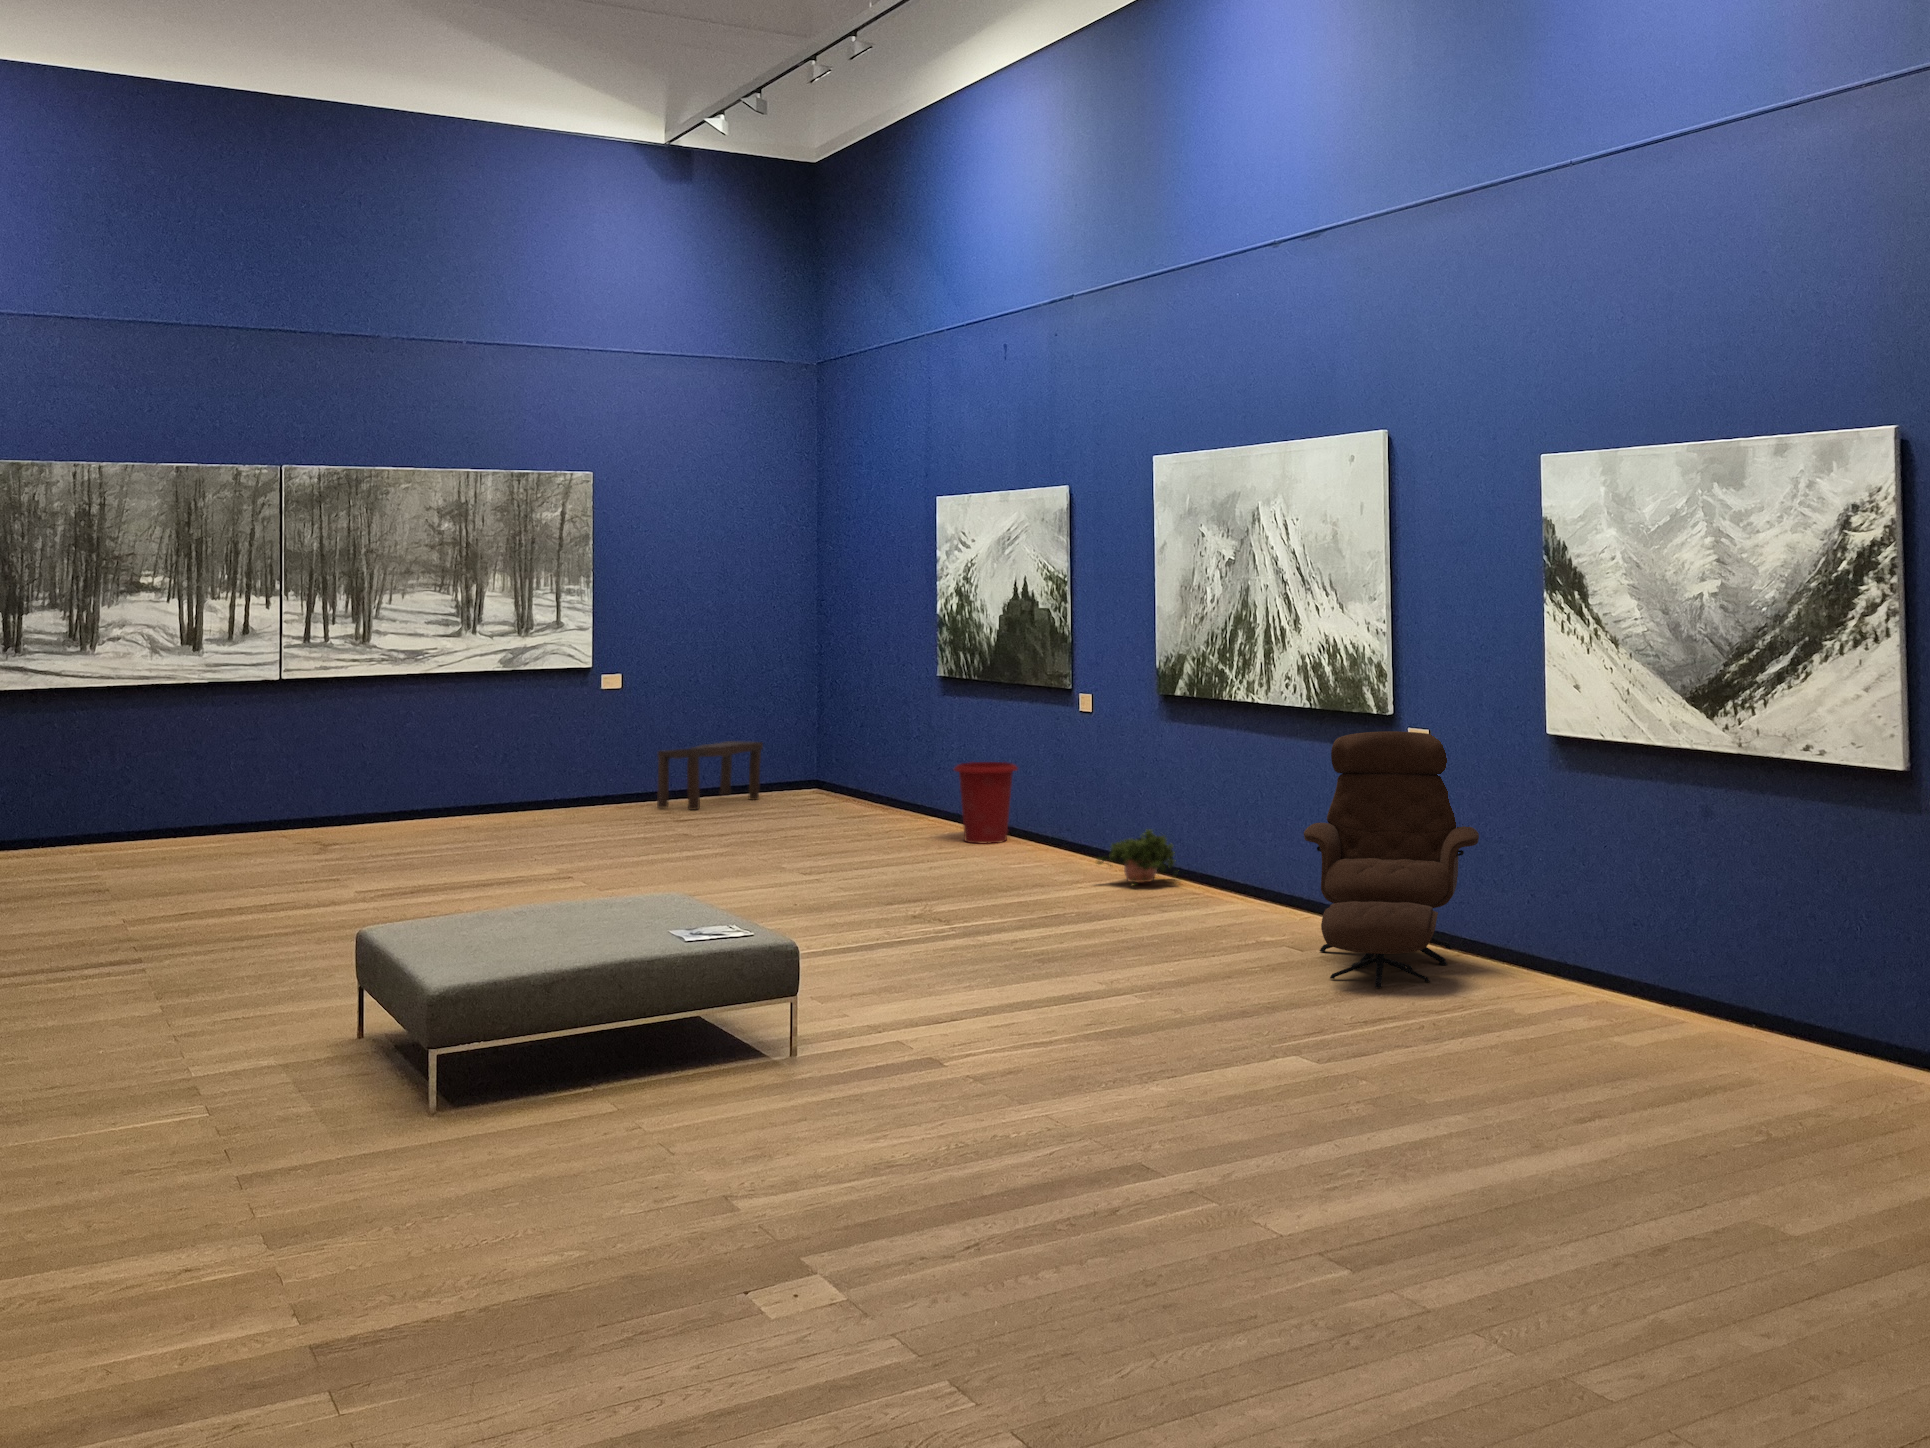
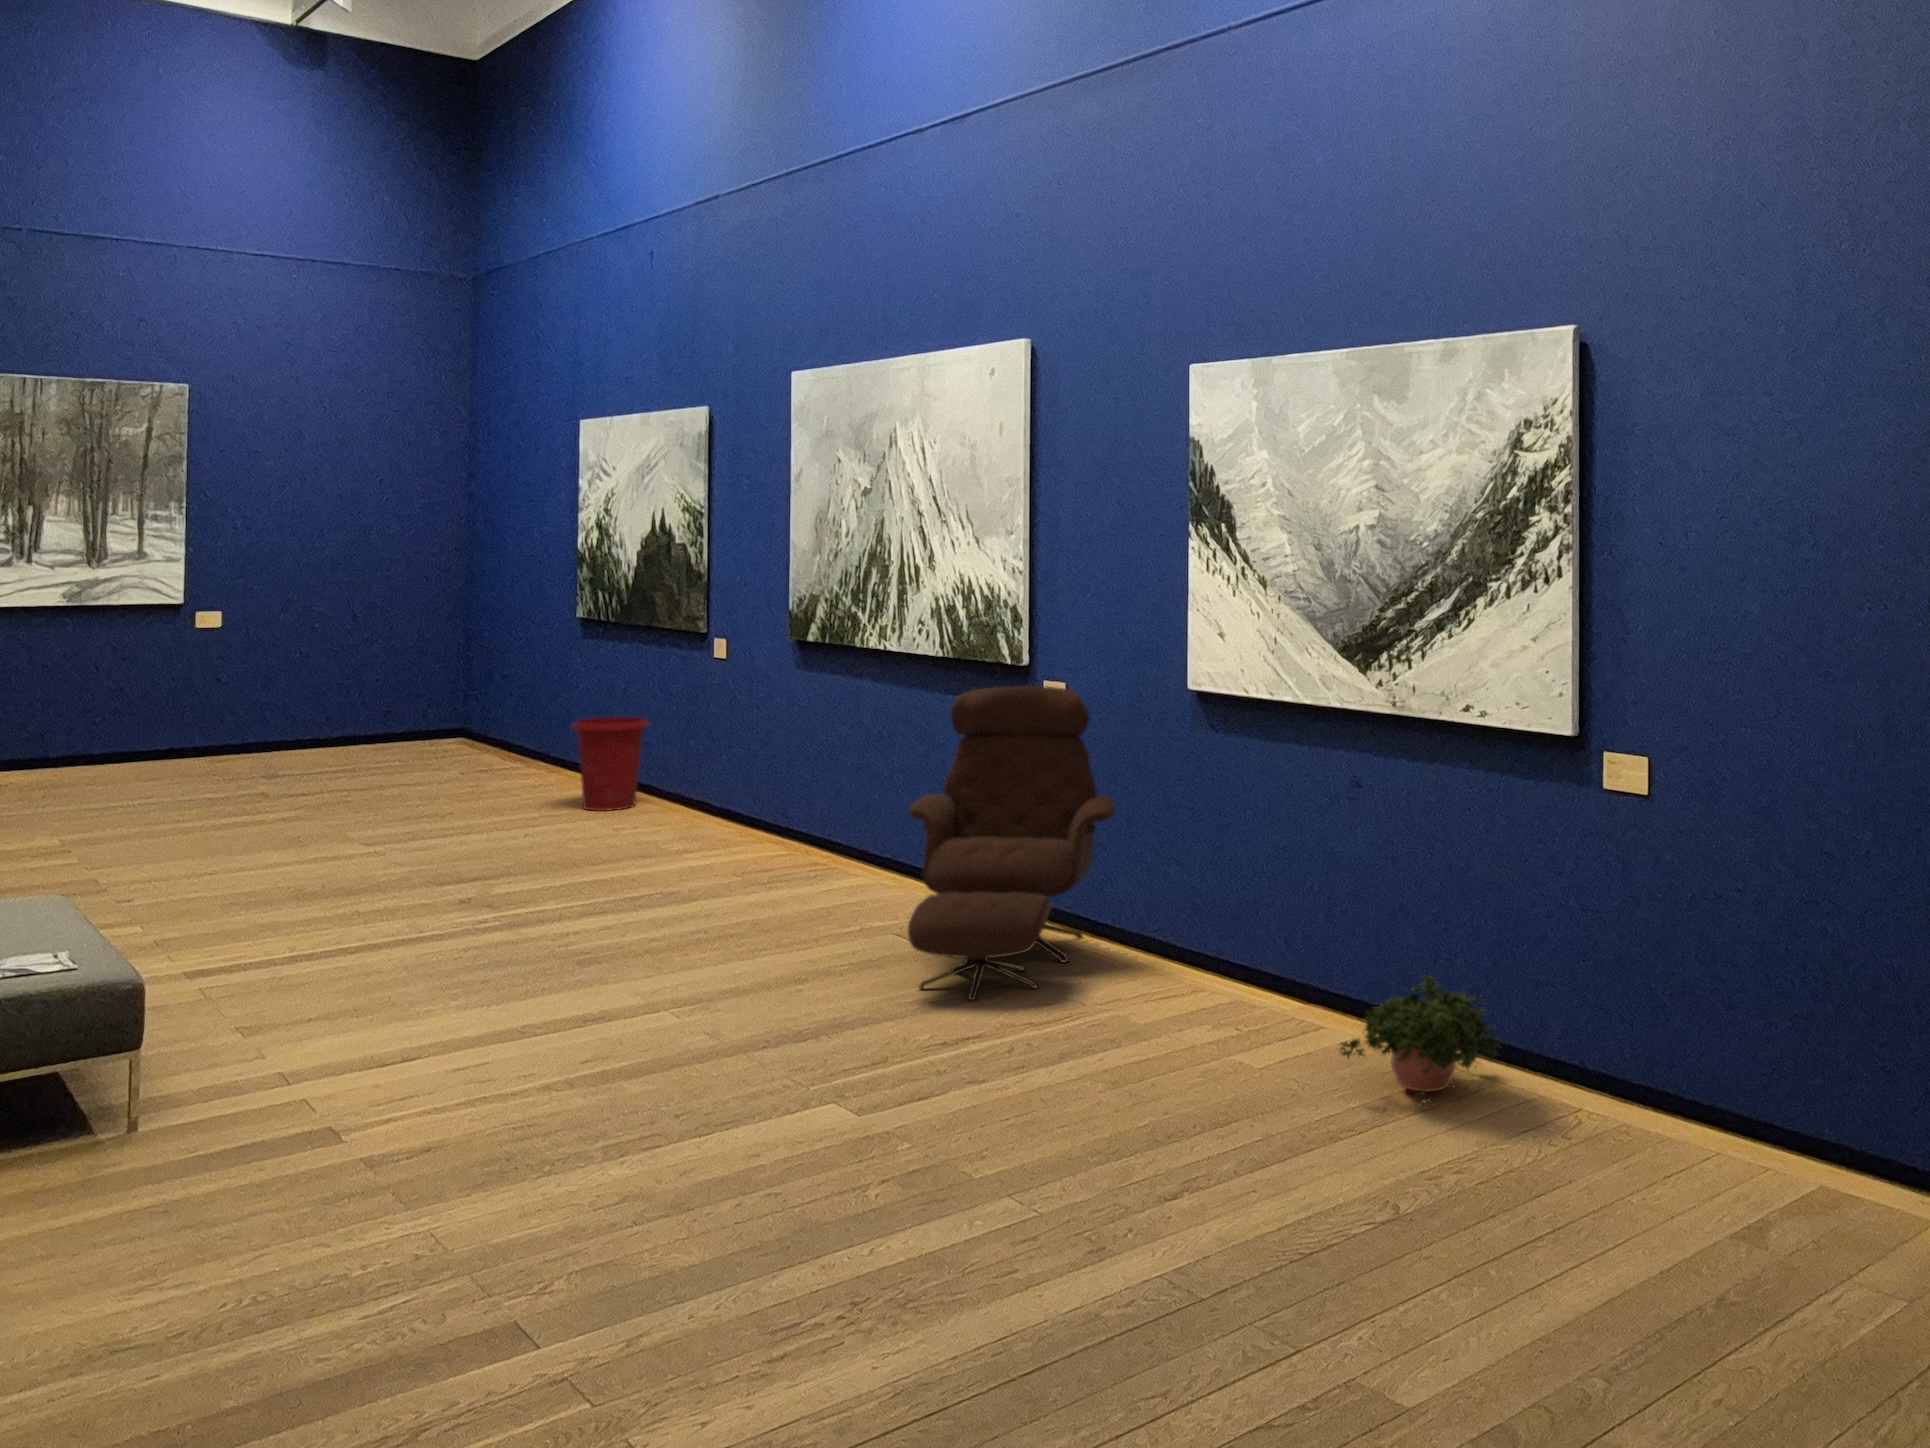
bench: present [657,741,763,810] -> none [237,693,381,773]
potted plant: present [1097,829,1175,886] -> present [1340,976,1496,1104]

